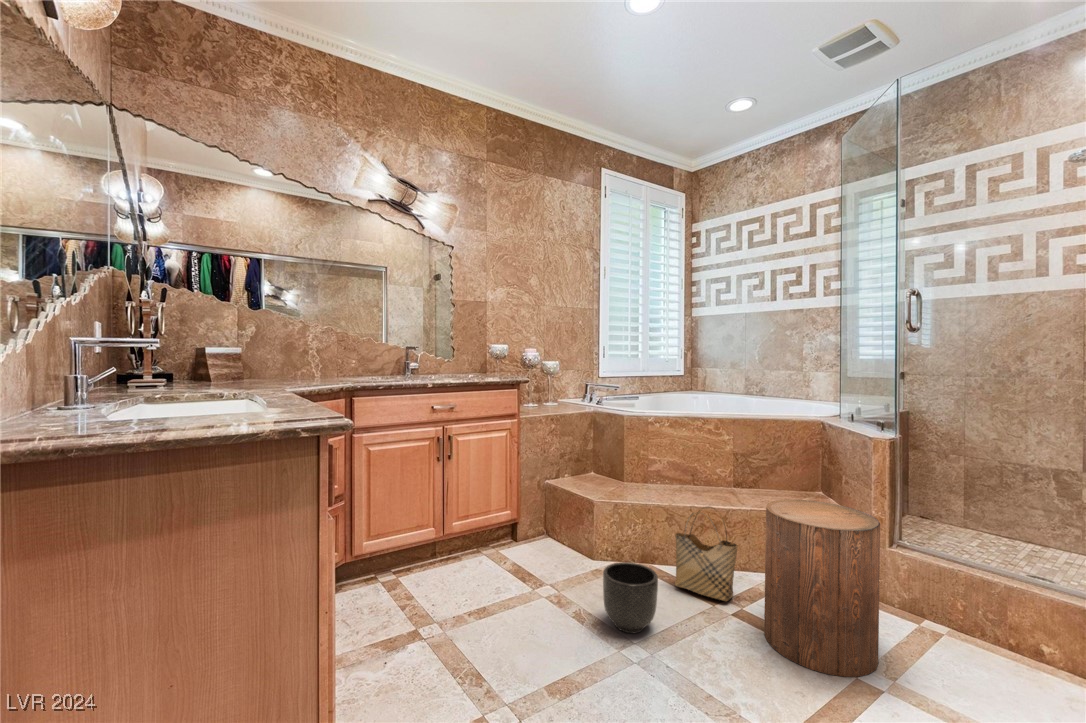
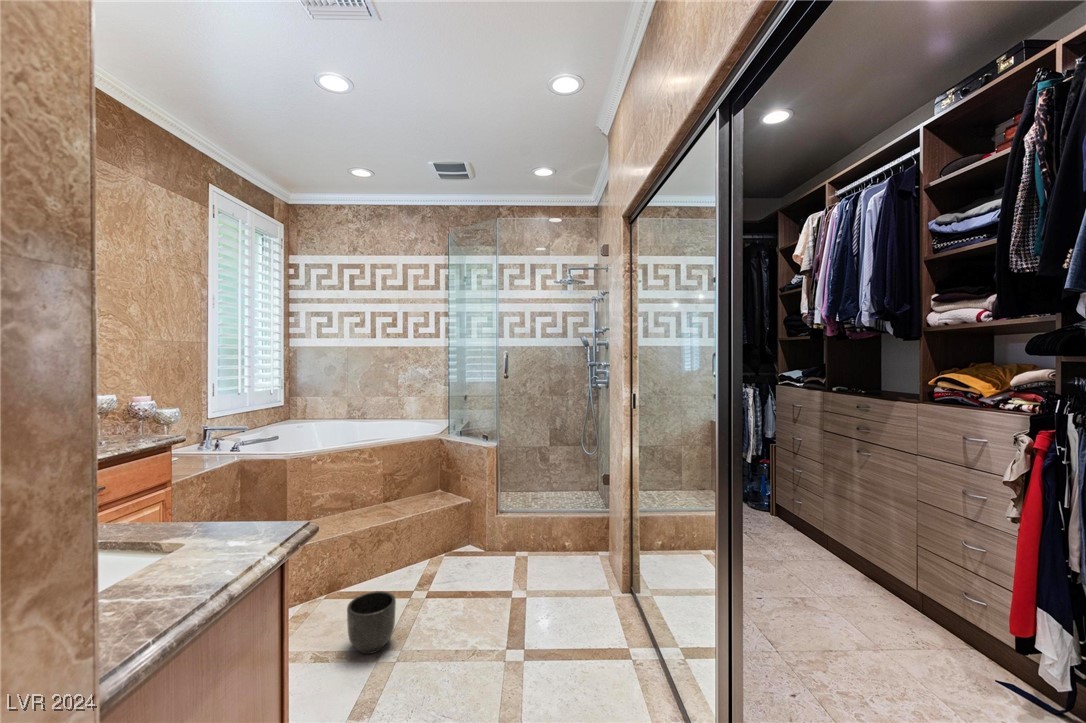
stool: present [764,500,880,677] -> none [450,497,513,606]
woven basket: present [675,507,738,601] -> none [371,524,420,599]

